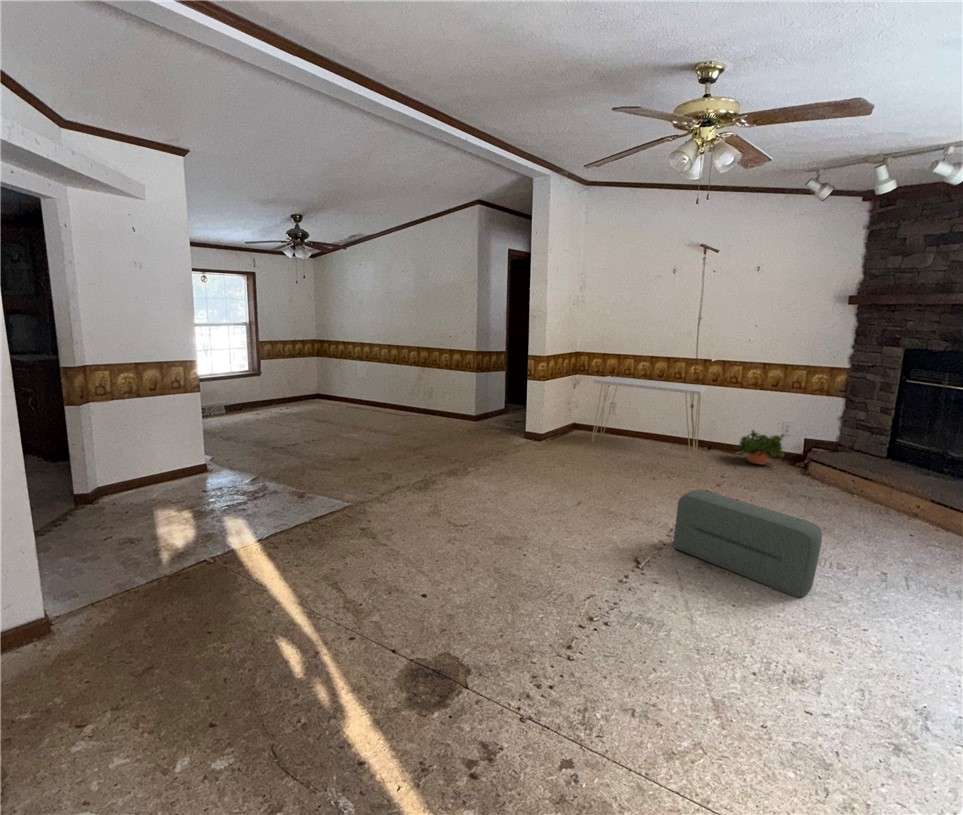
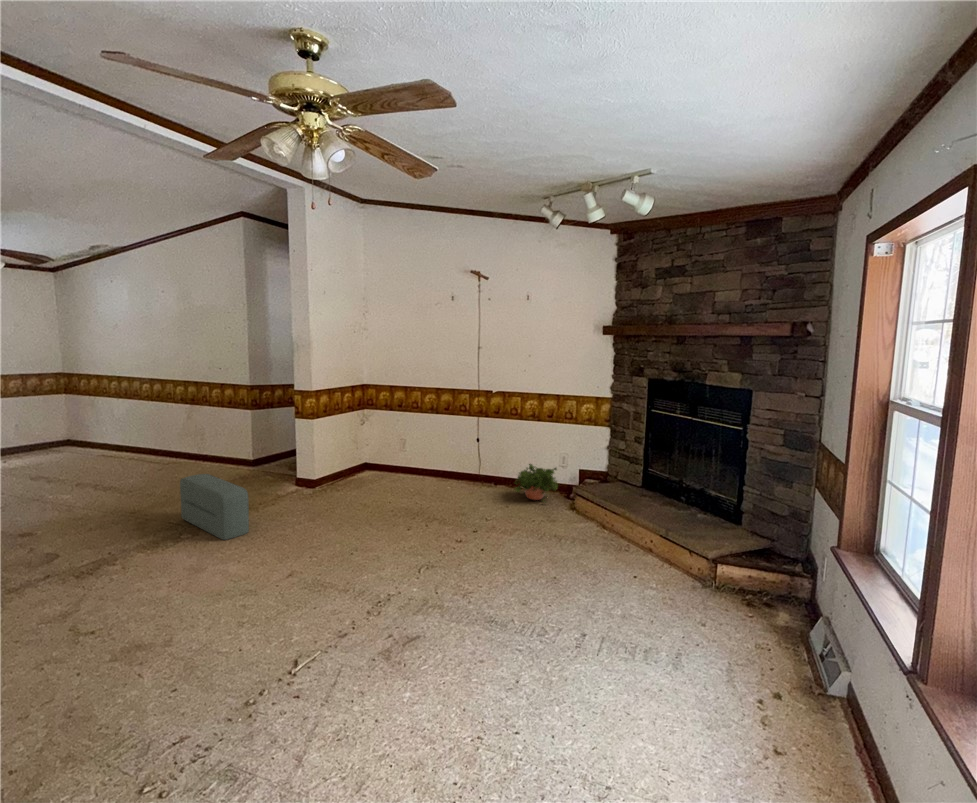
console table: present [592,376,707,458] -> none [369,410,489,499]
pouf: present [673,490,822,597] -> present [180,474,249,540]

